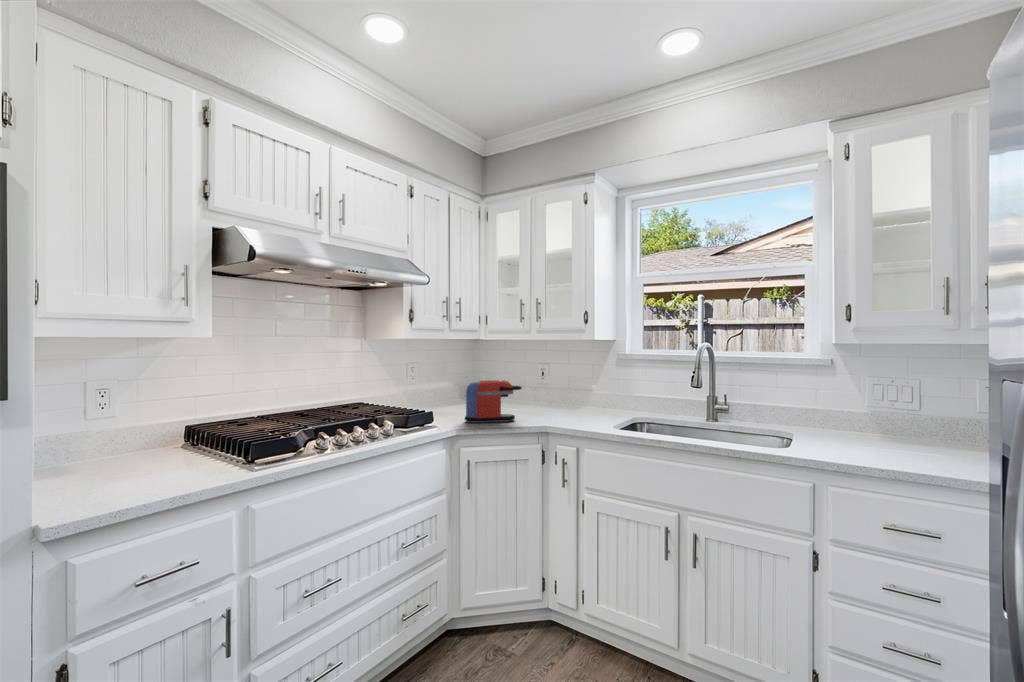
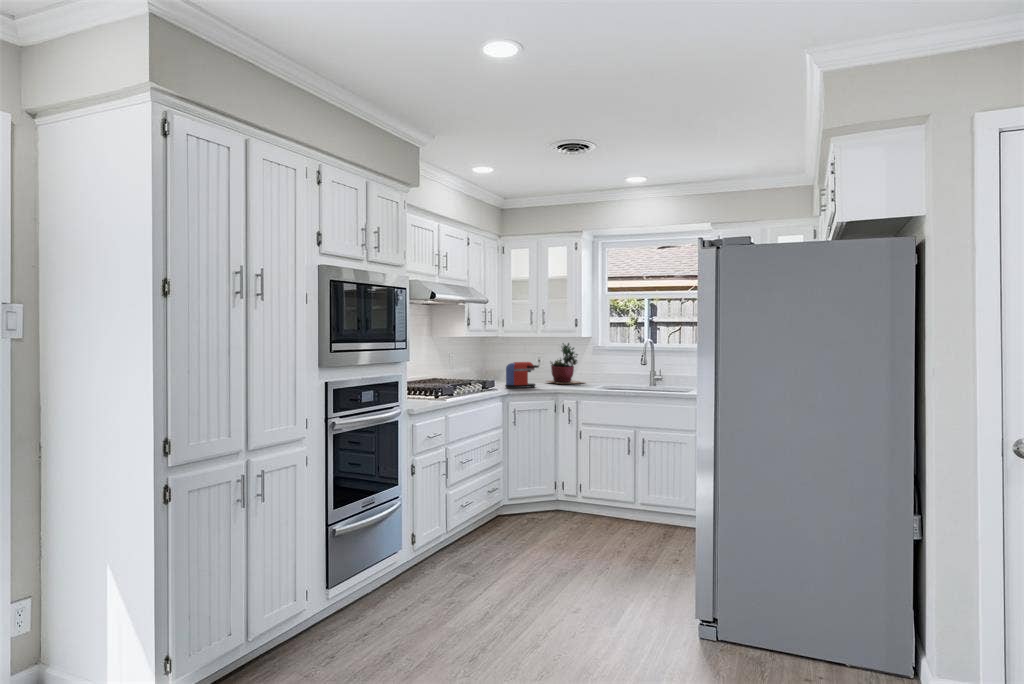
succulent plant: none [538,352,604,416] -> present [548,343,583,384]

